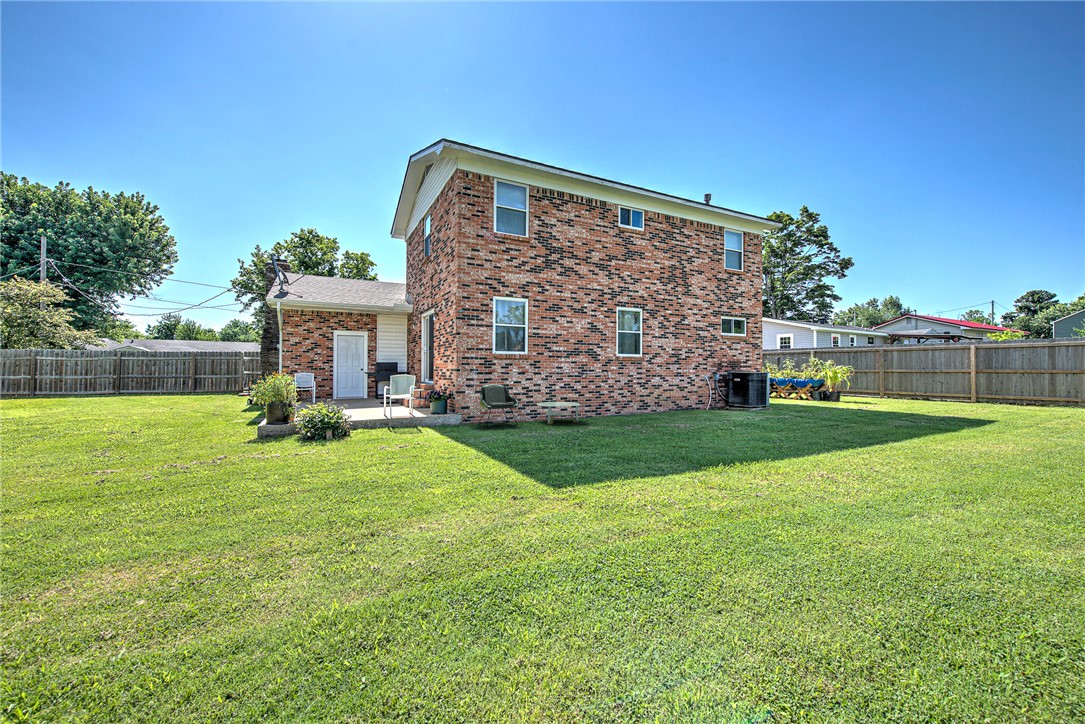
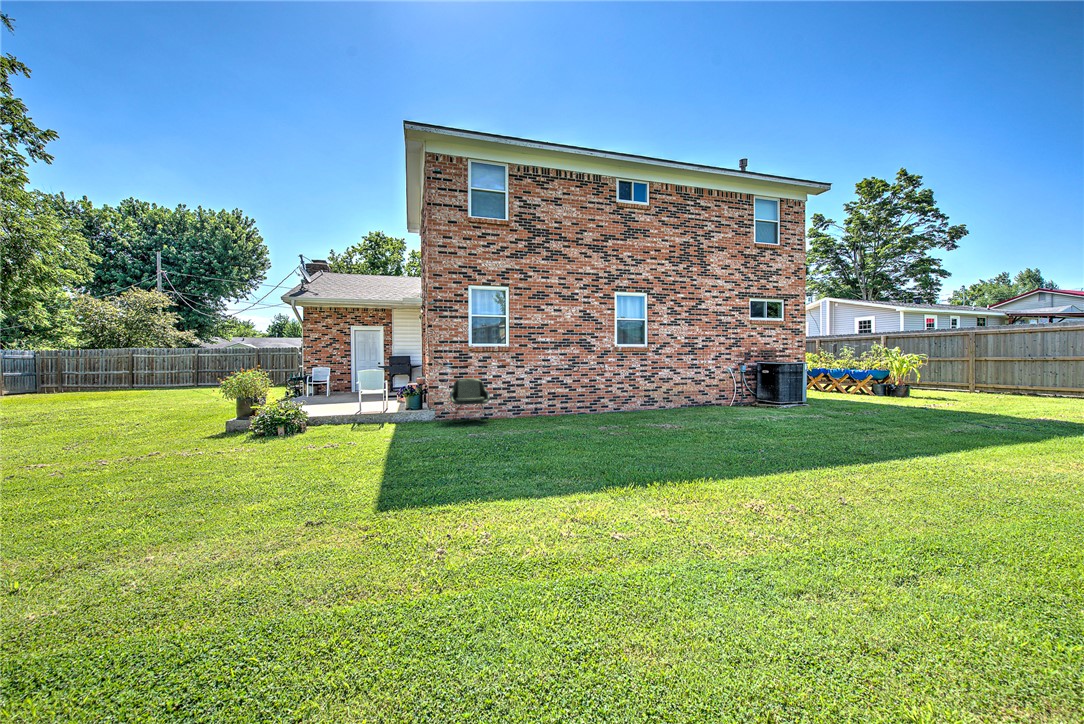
round table: present [537,402,581,424] -> none [515,397,563,421]

